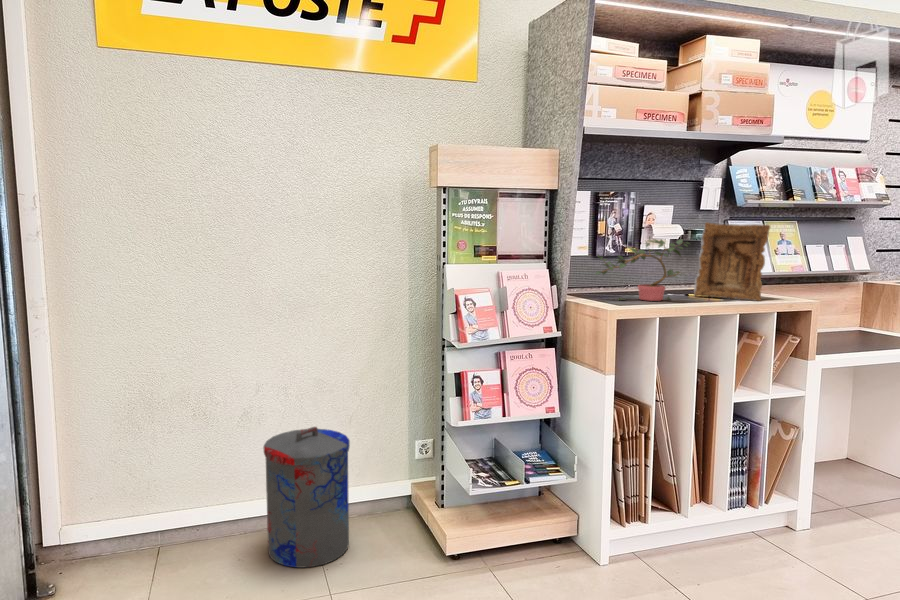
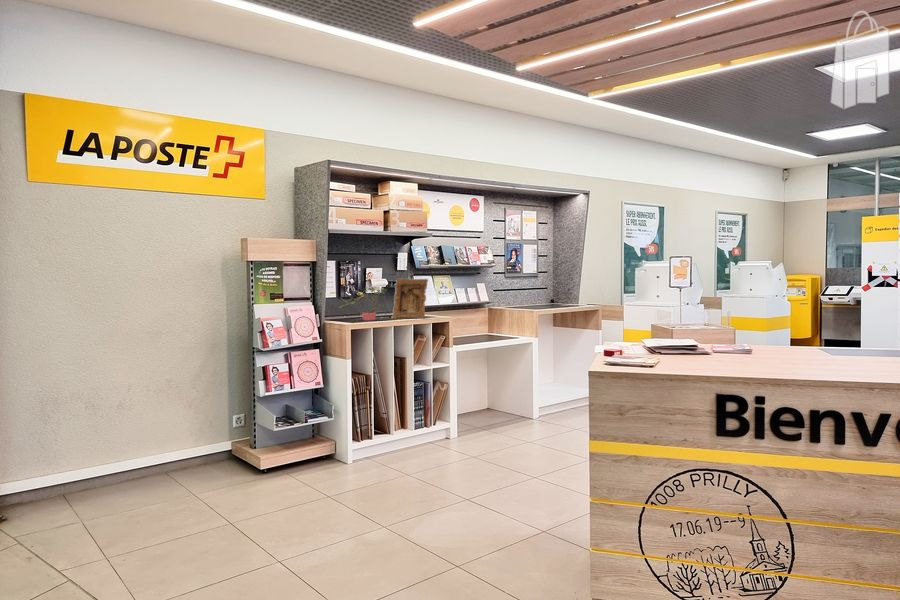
trash can: present [263,427,350,568] -> none [145,404,200,487]

